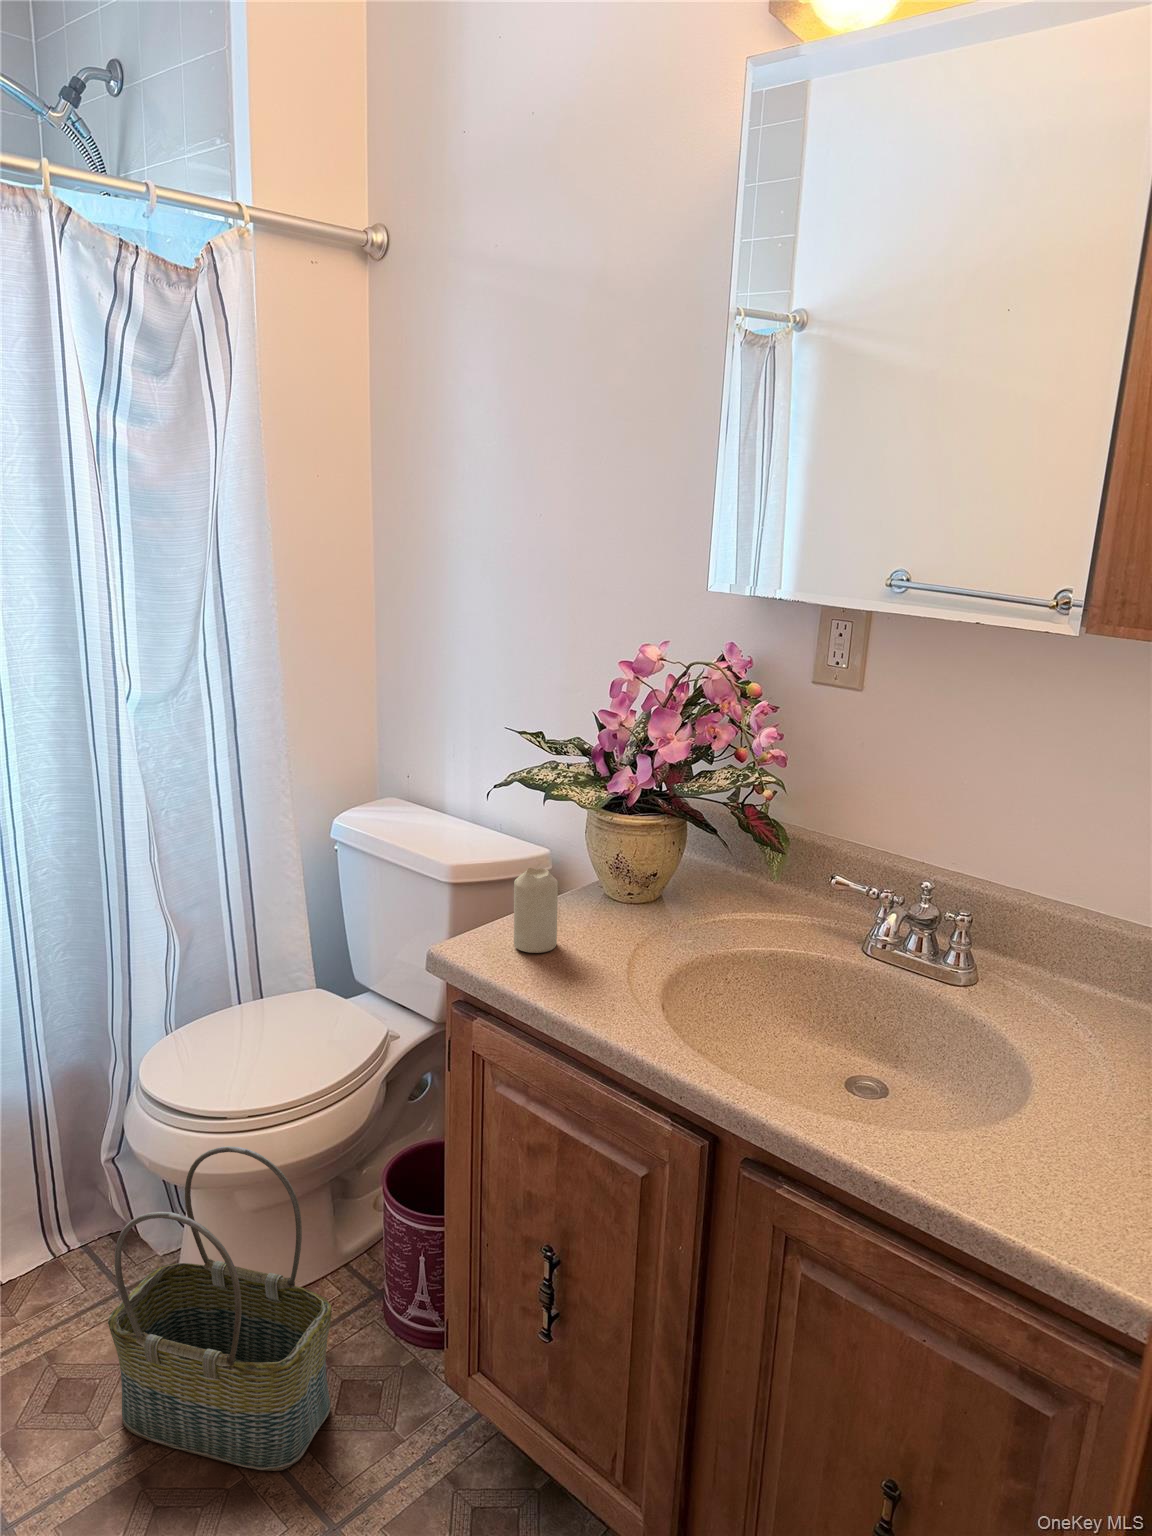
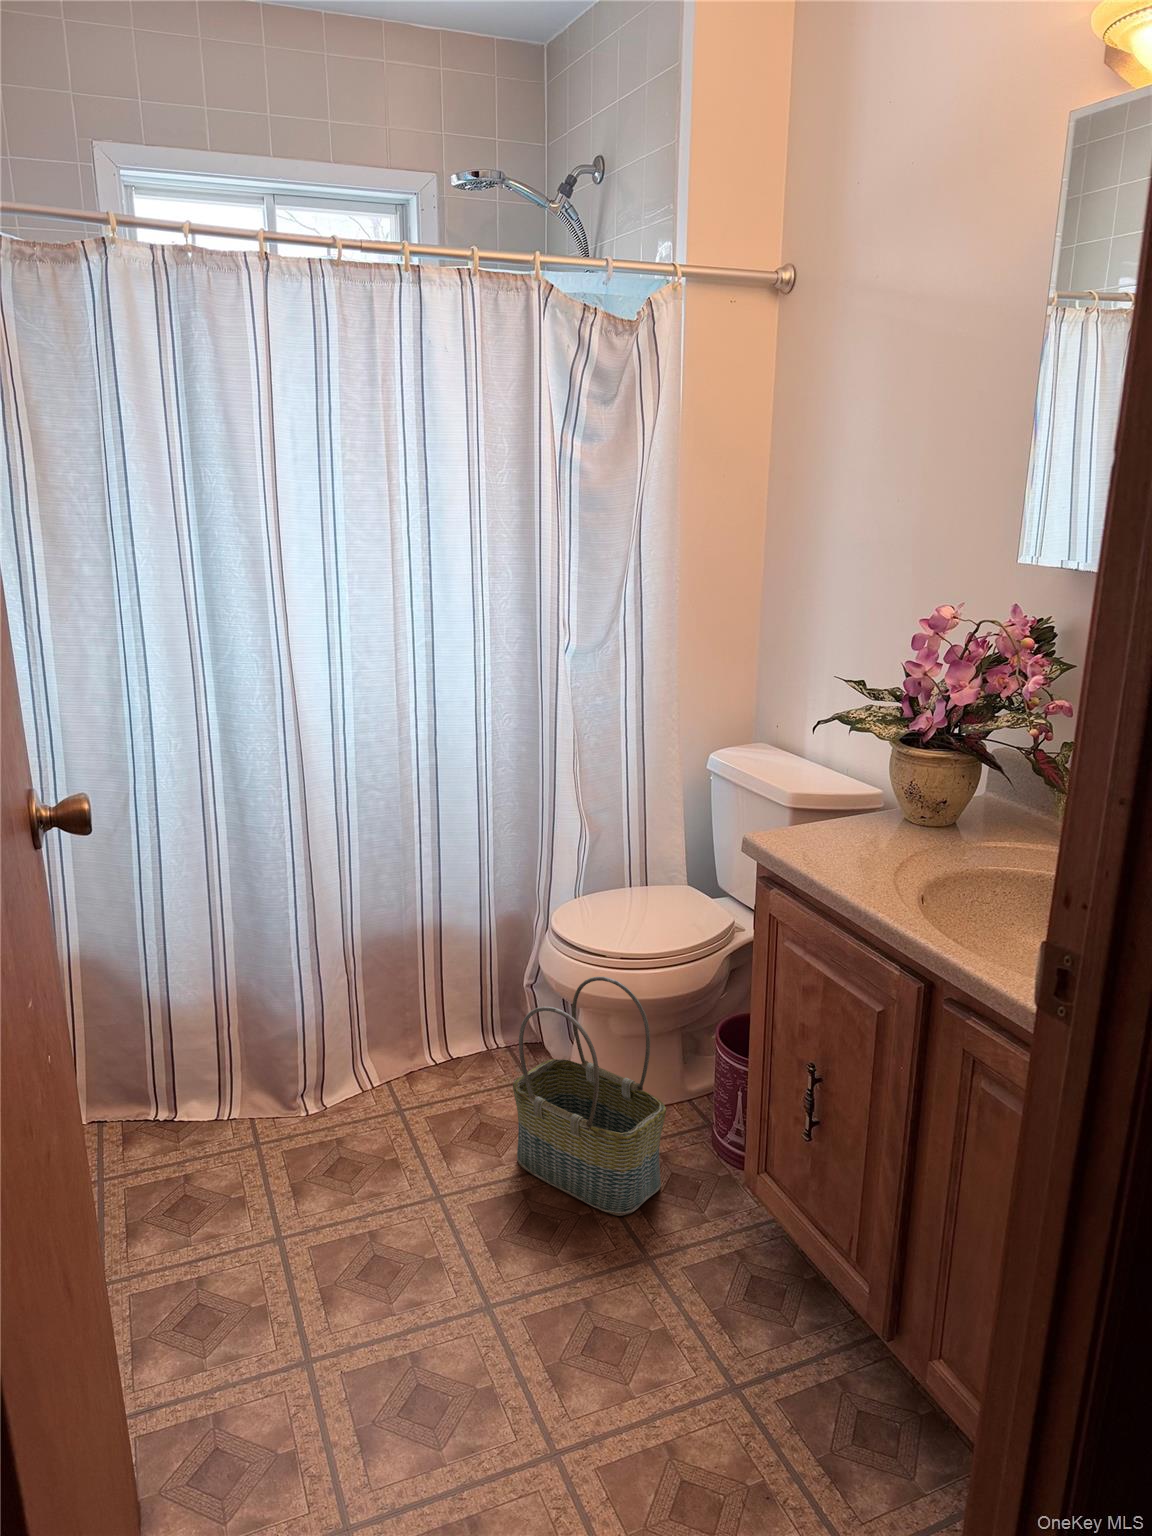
candle: present [514,868,558,953] -> none [815,781,853,847]

